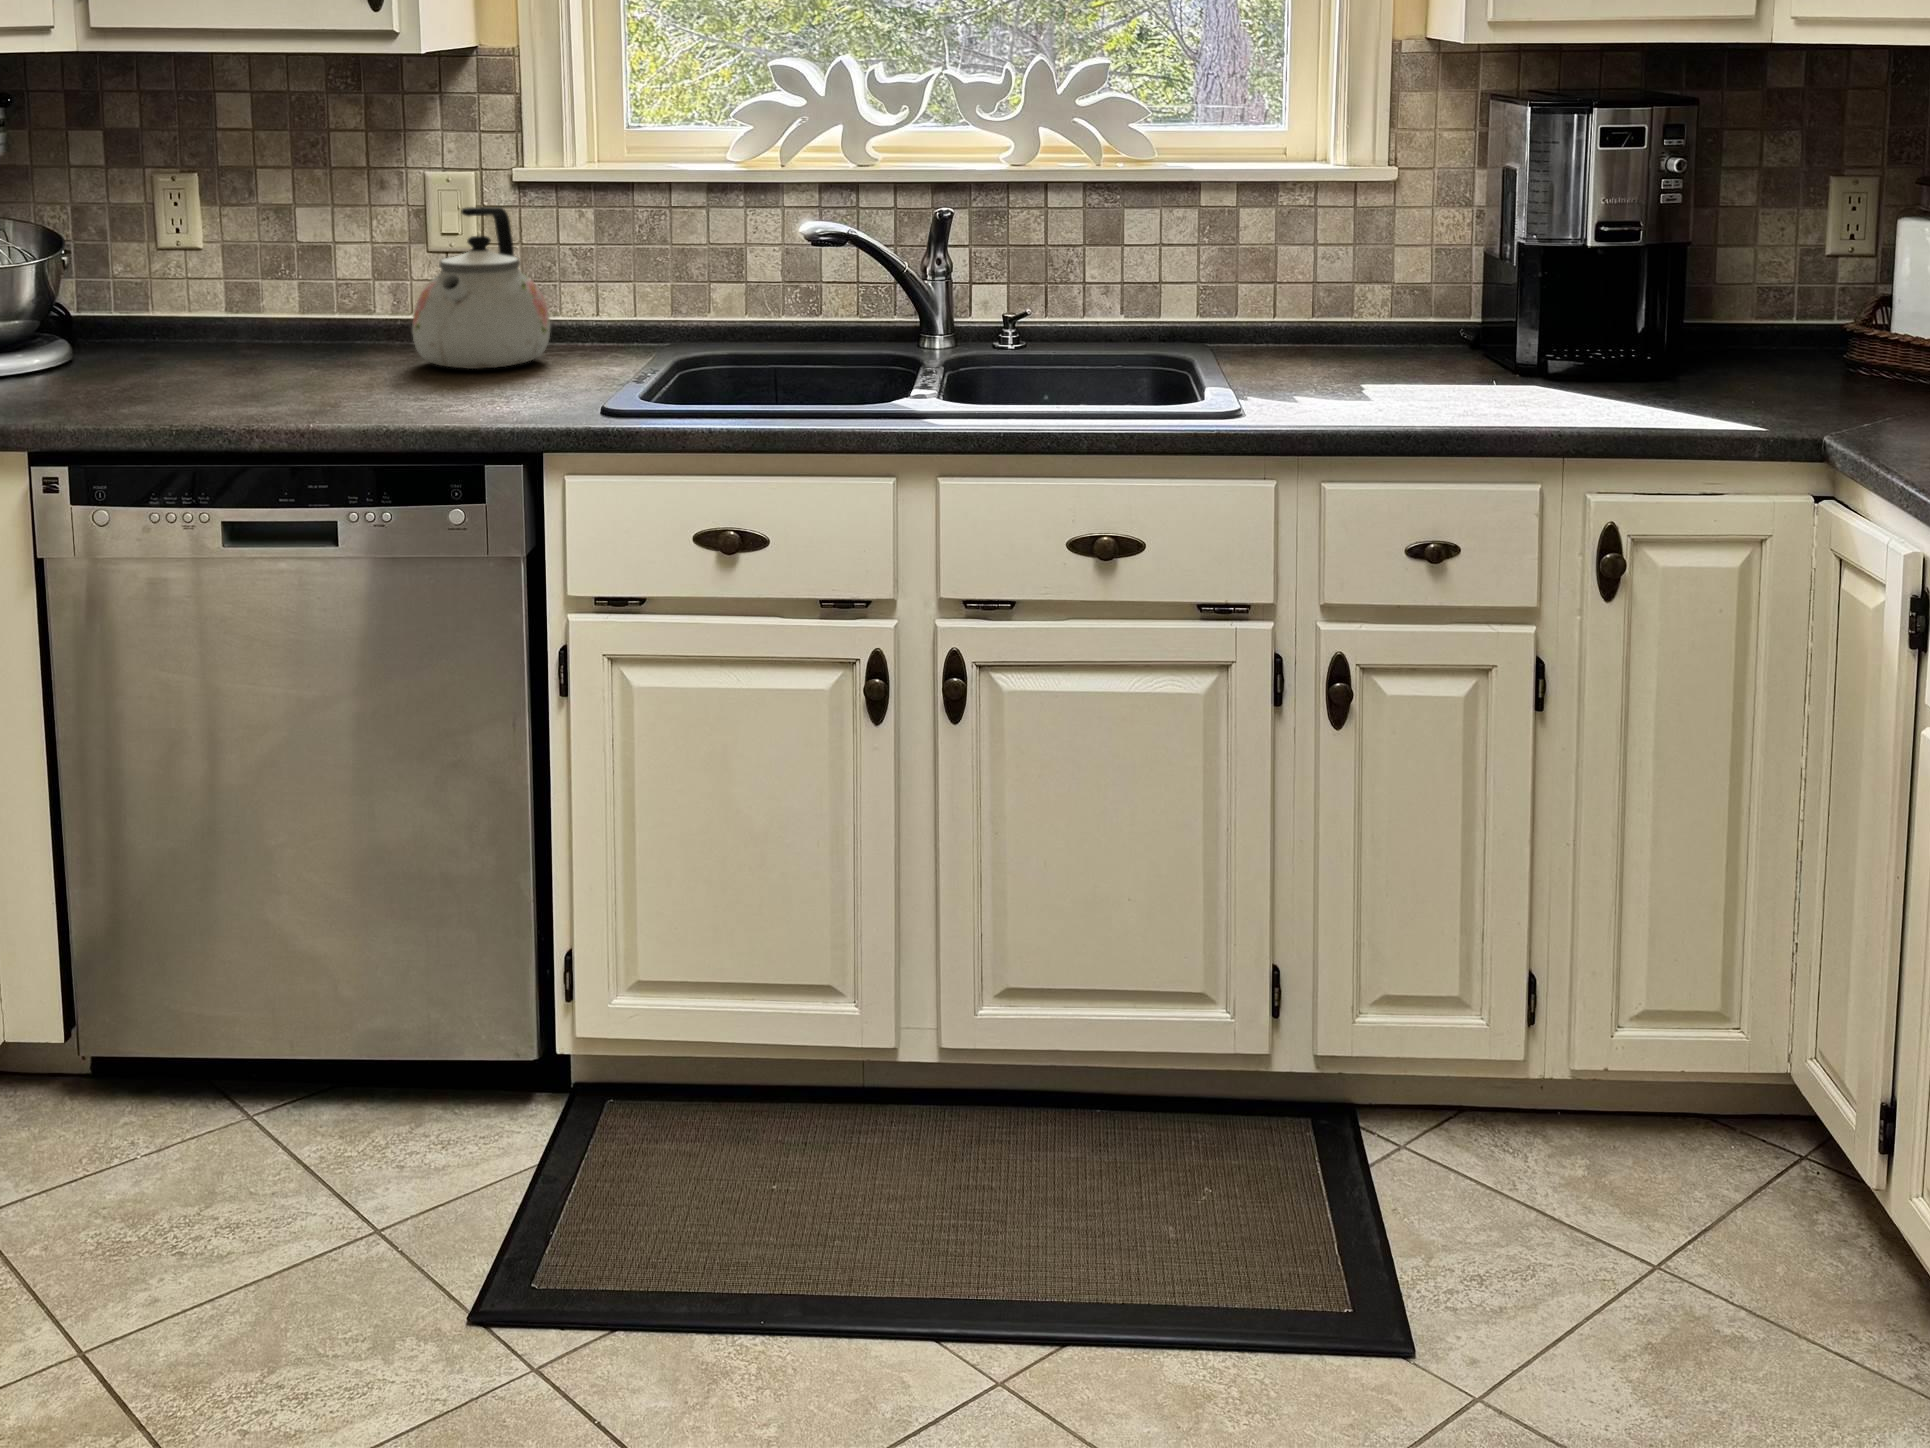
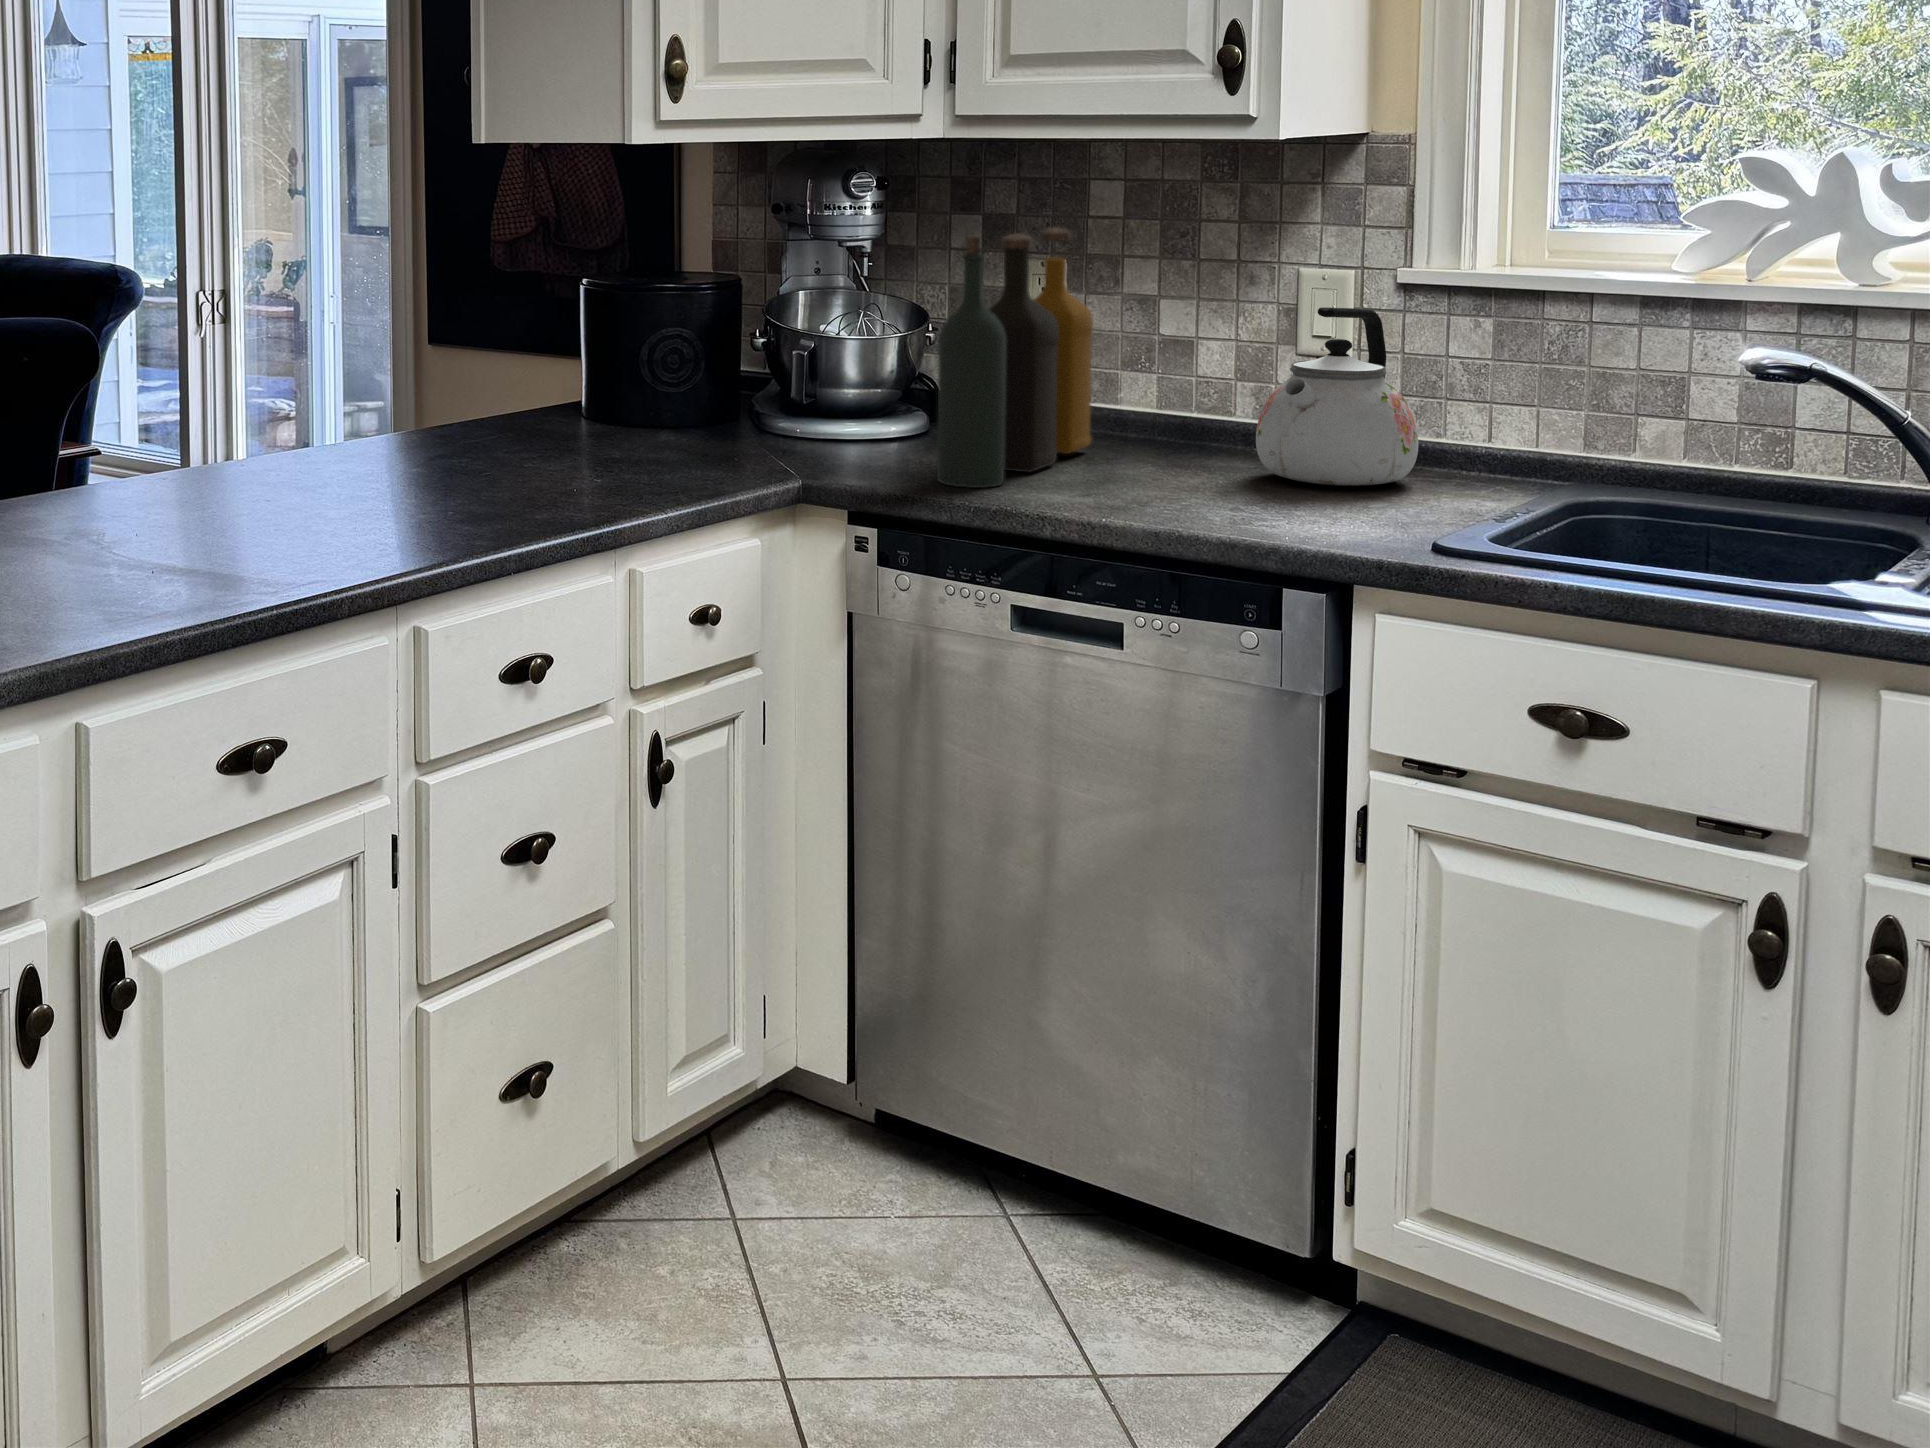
bottle: none [112,142,251,411] -> present [937,227,1094,488]

